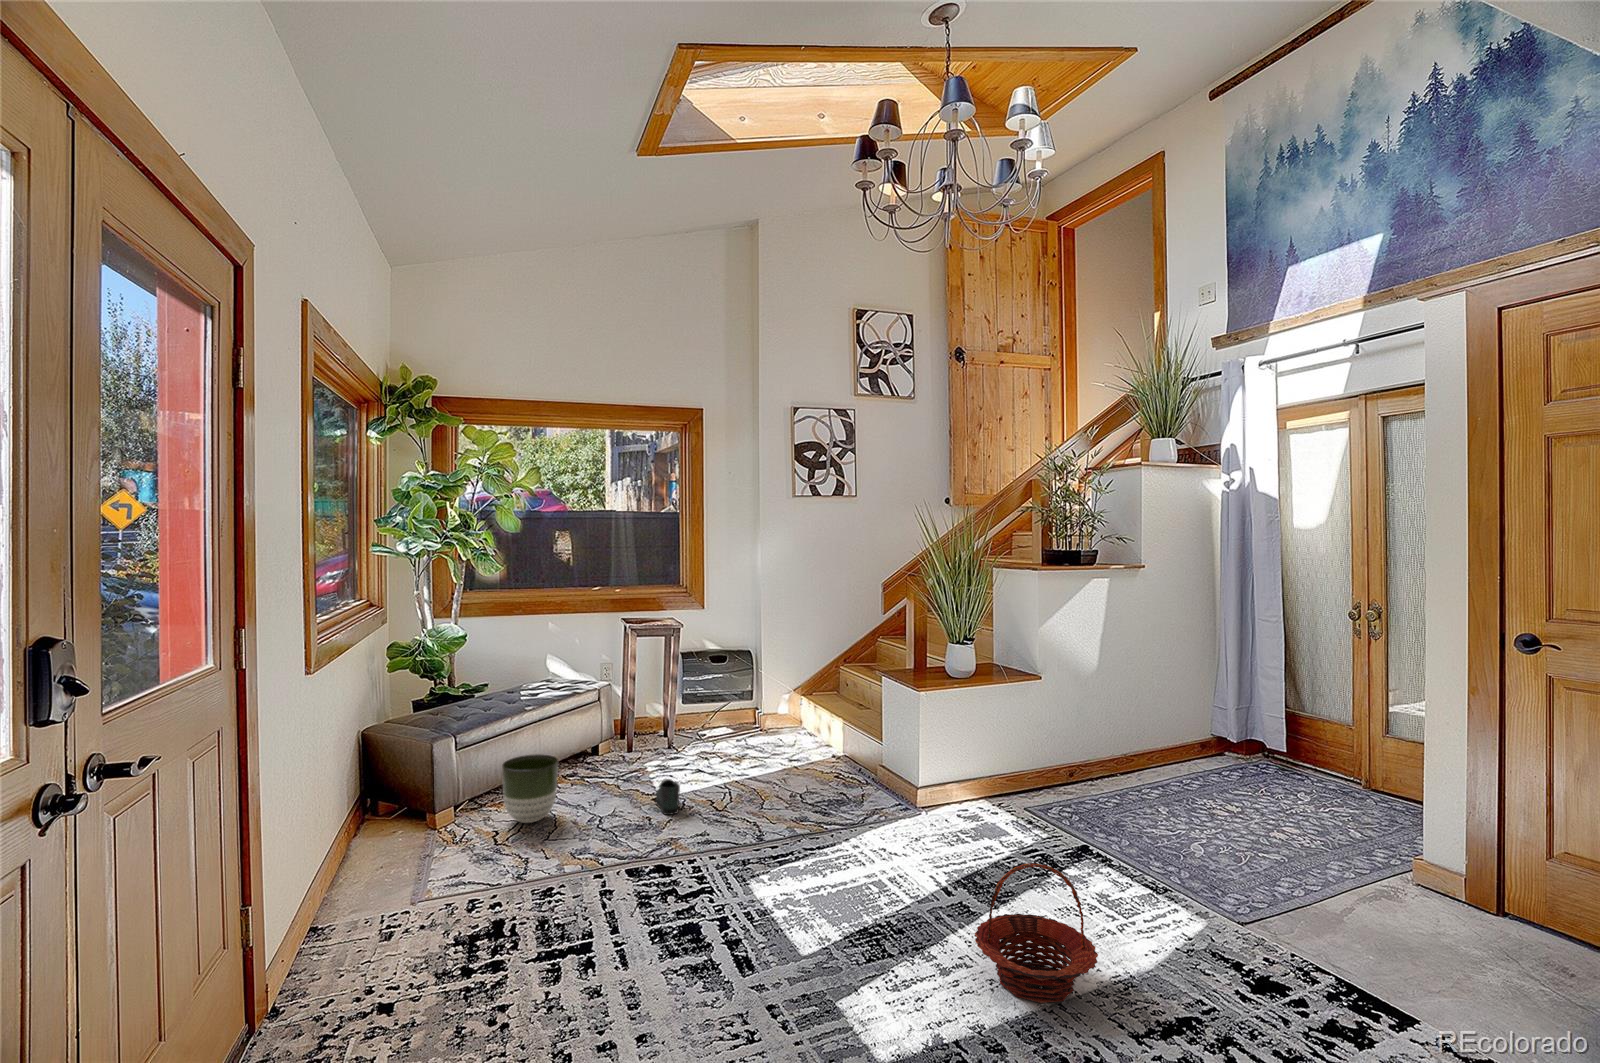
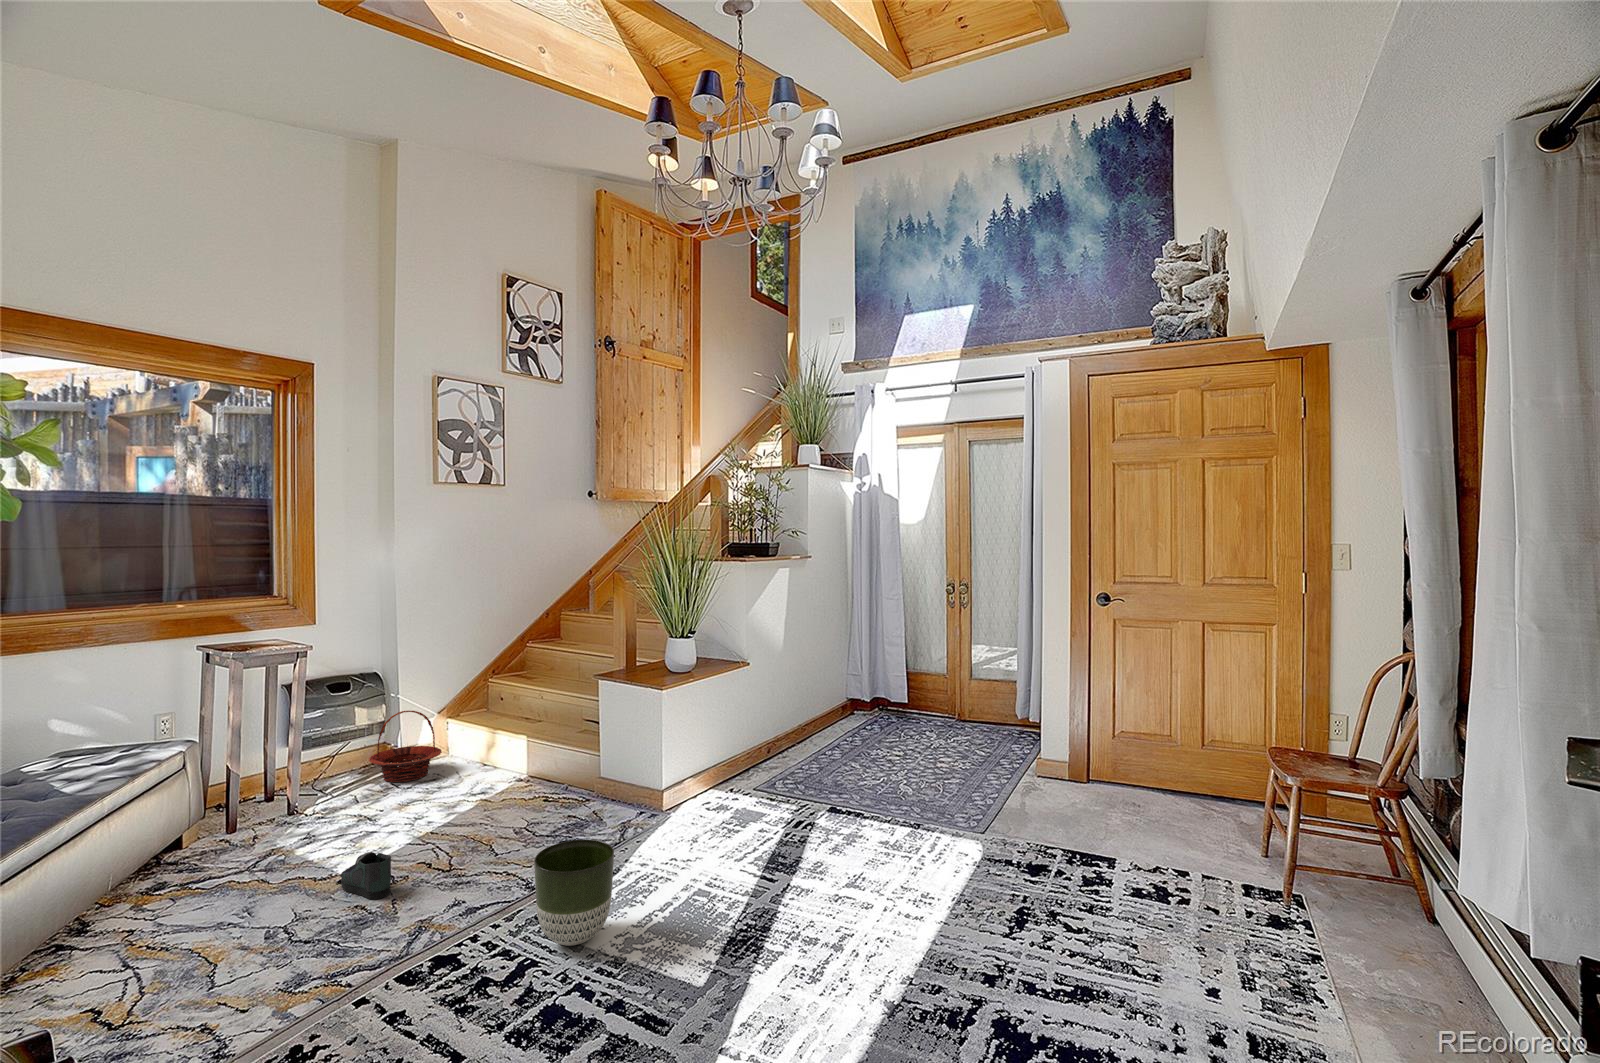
planter: present [502,754,558,823] -> present [534,840,614,946]
basket: present [975,863,1098,1003] -> present [369,711,442,782]

